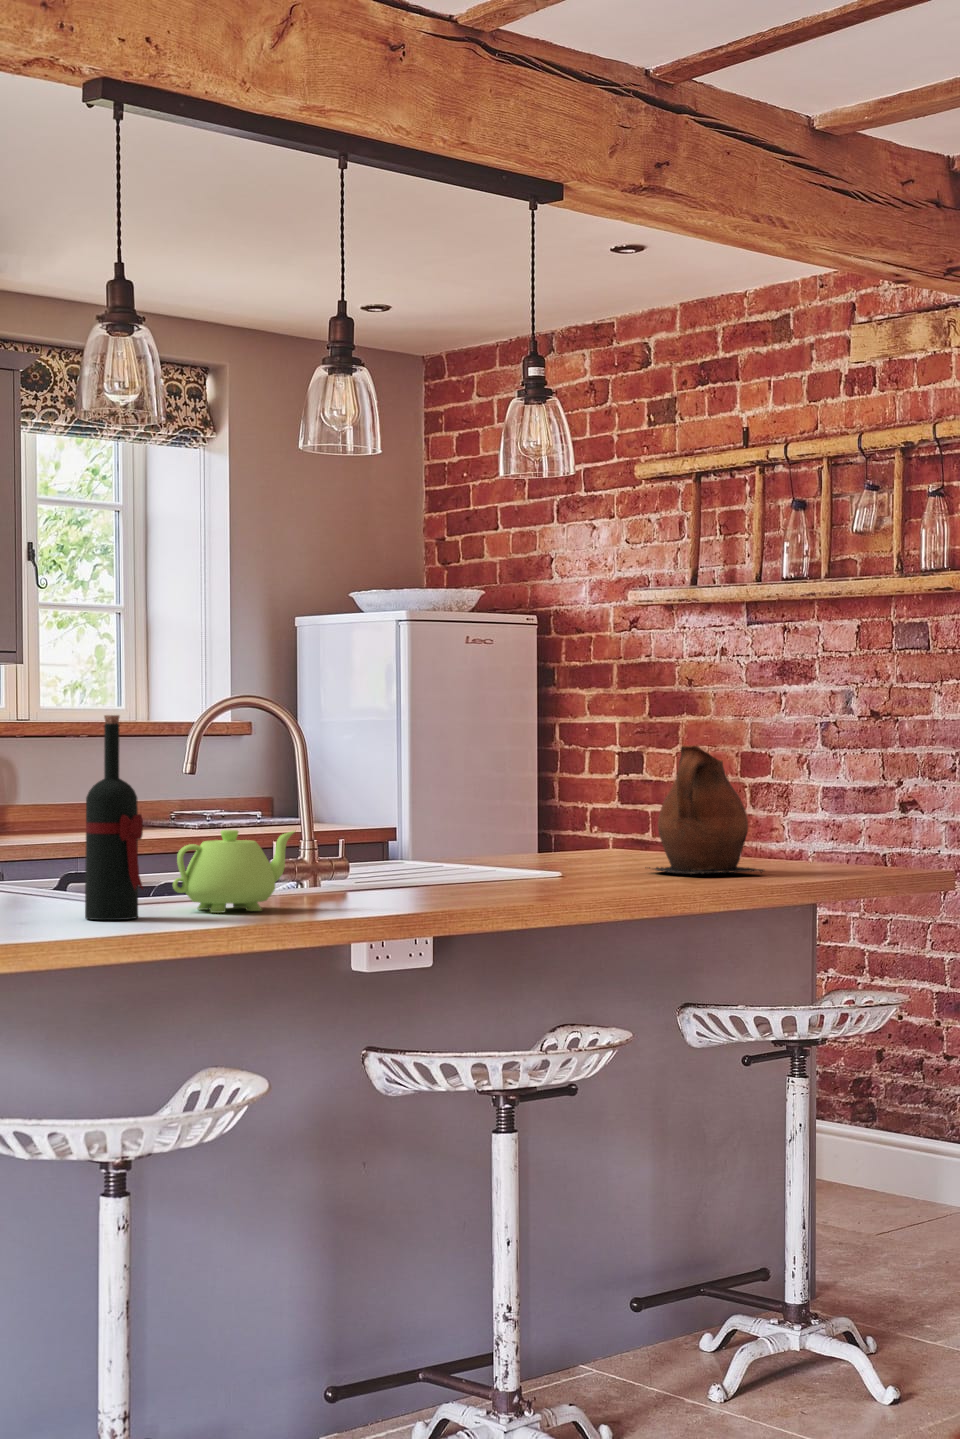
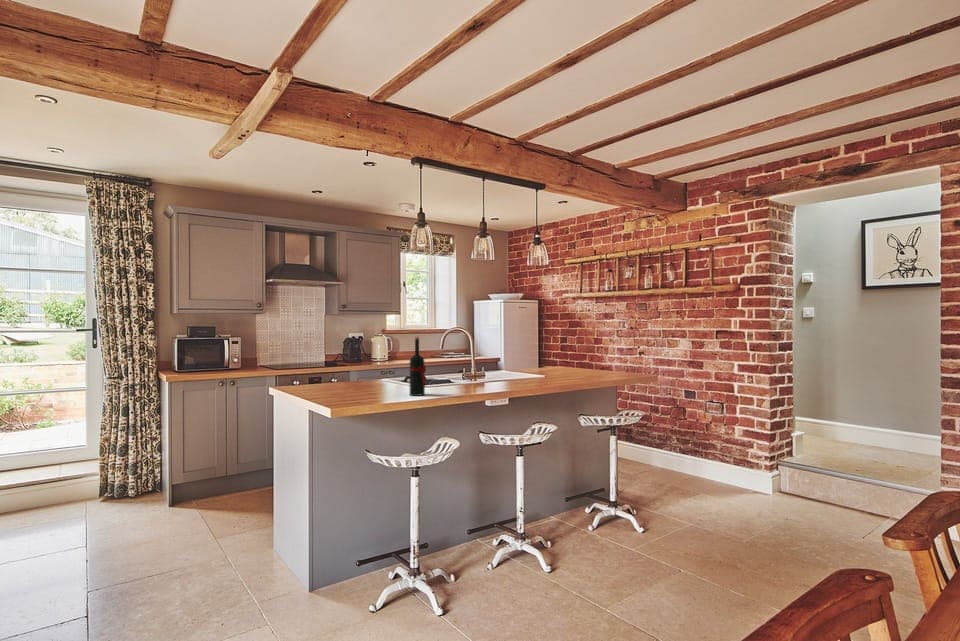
ceramic pitcher: present [649,746,764,874] -> none [569,341,603,377]
teapot: present [173,830,294,913] -> none [435,369,470,392]

